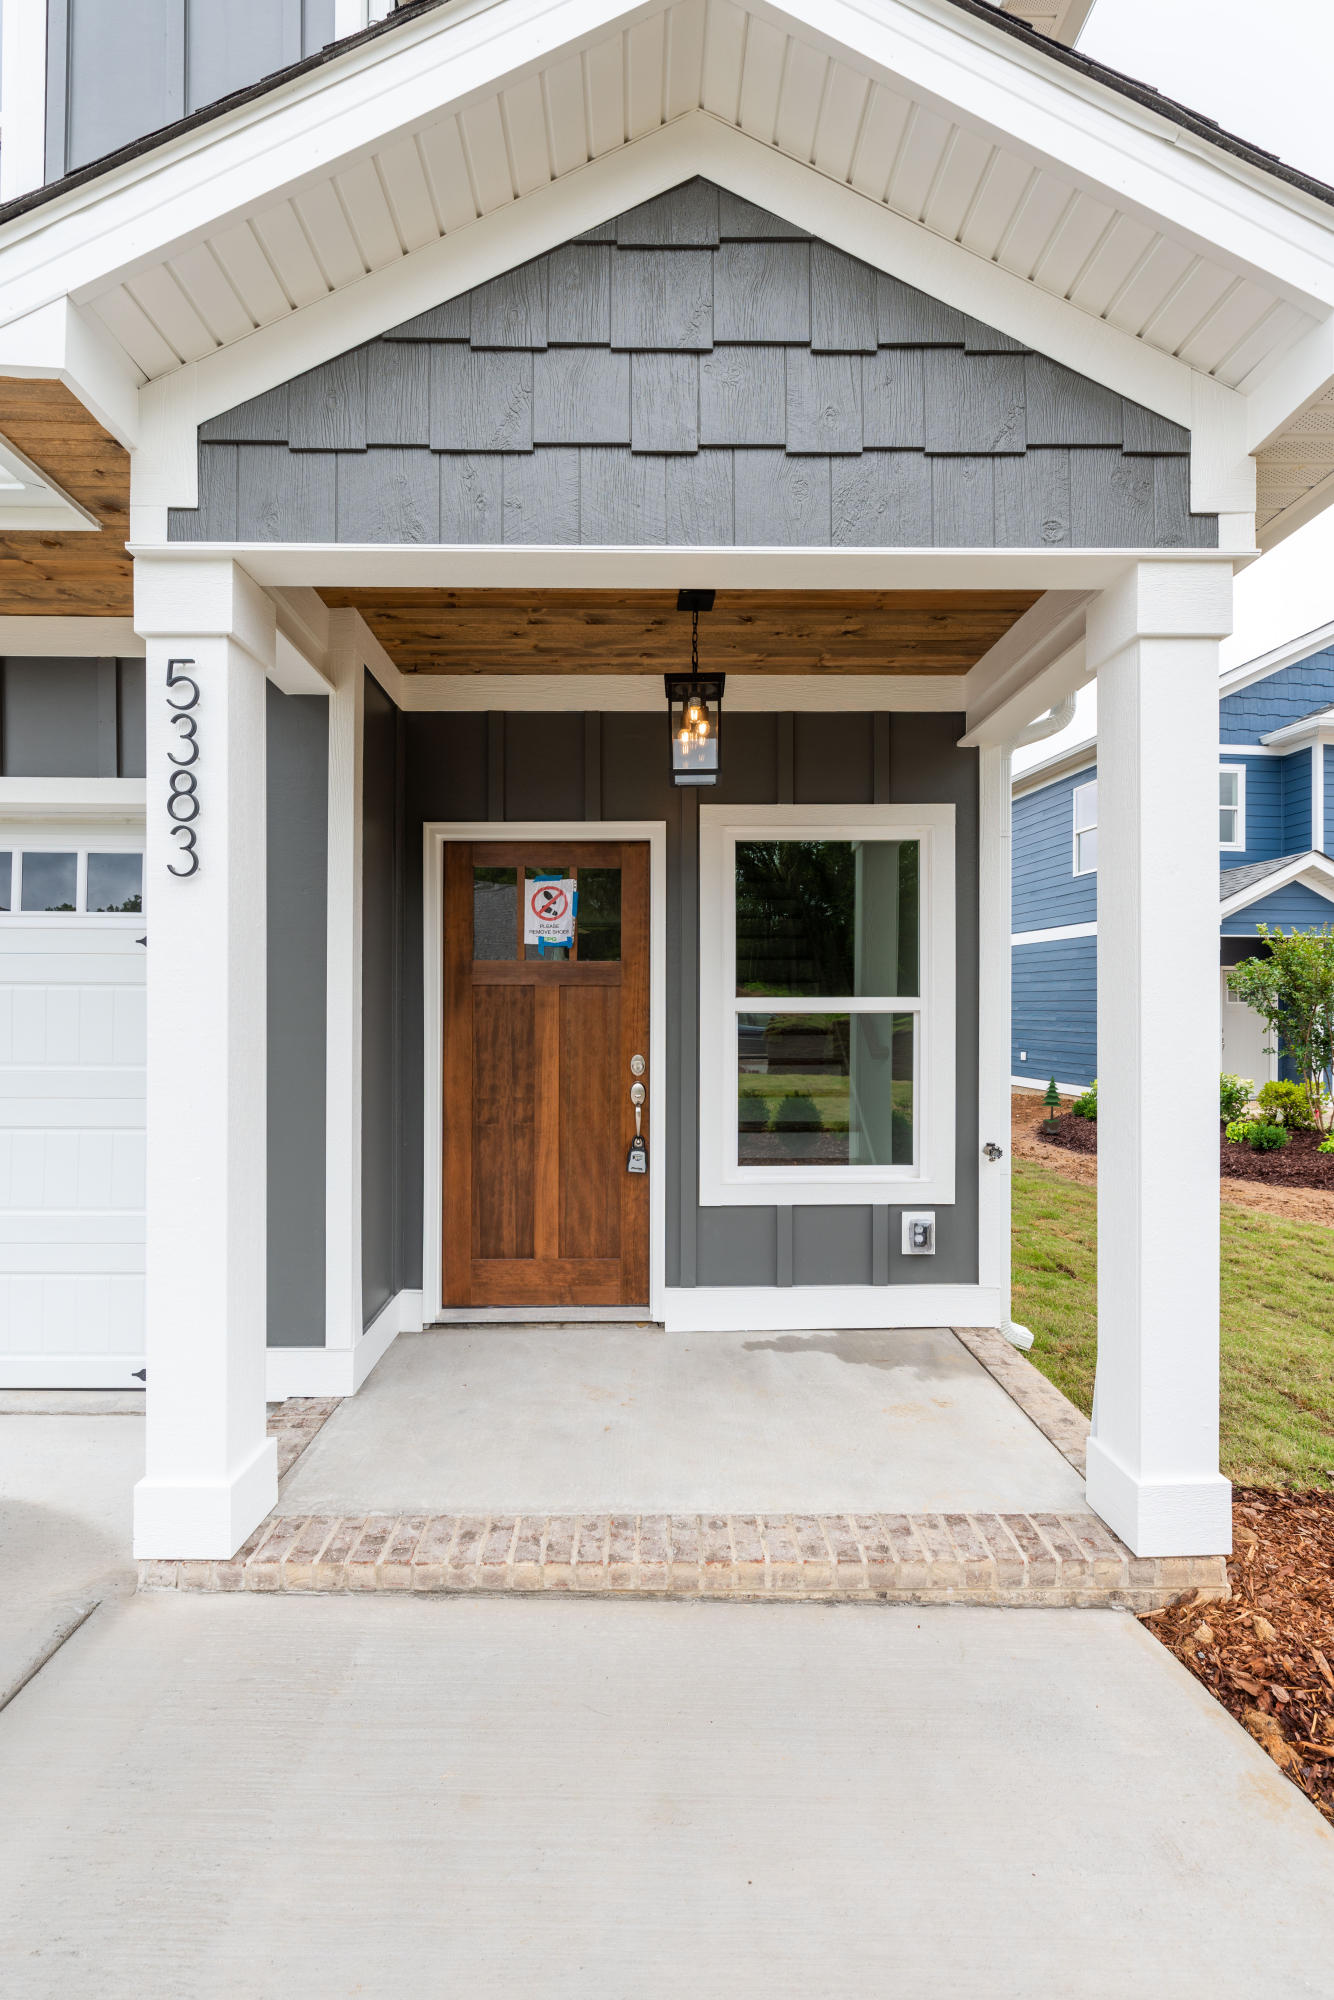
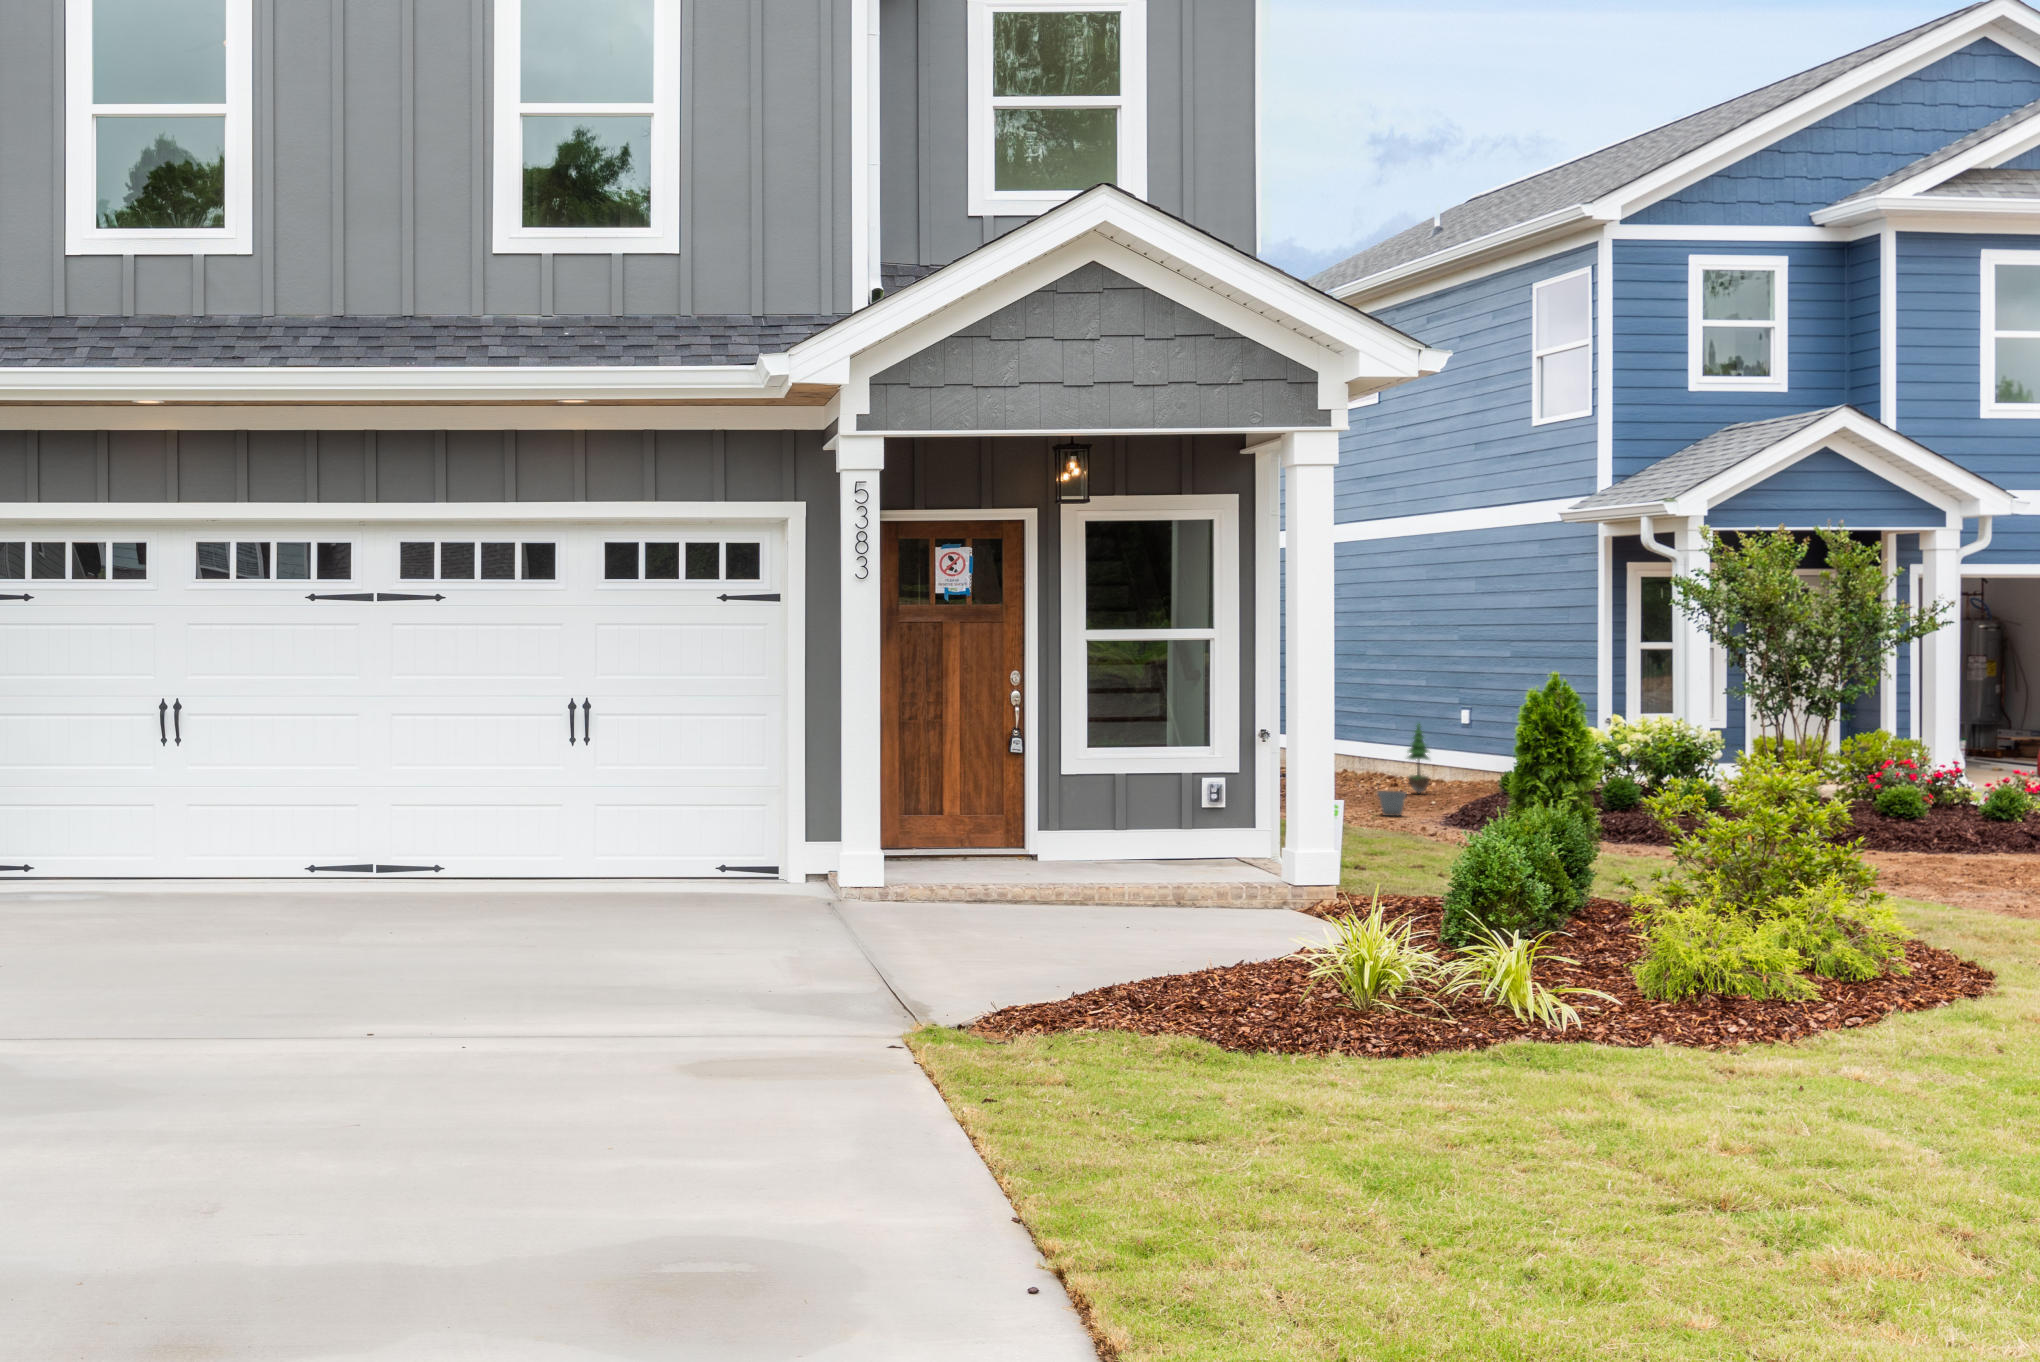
bucket: none [1040,1133,1069,1172] -> present [1378,776,1407,816]

